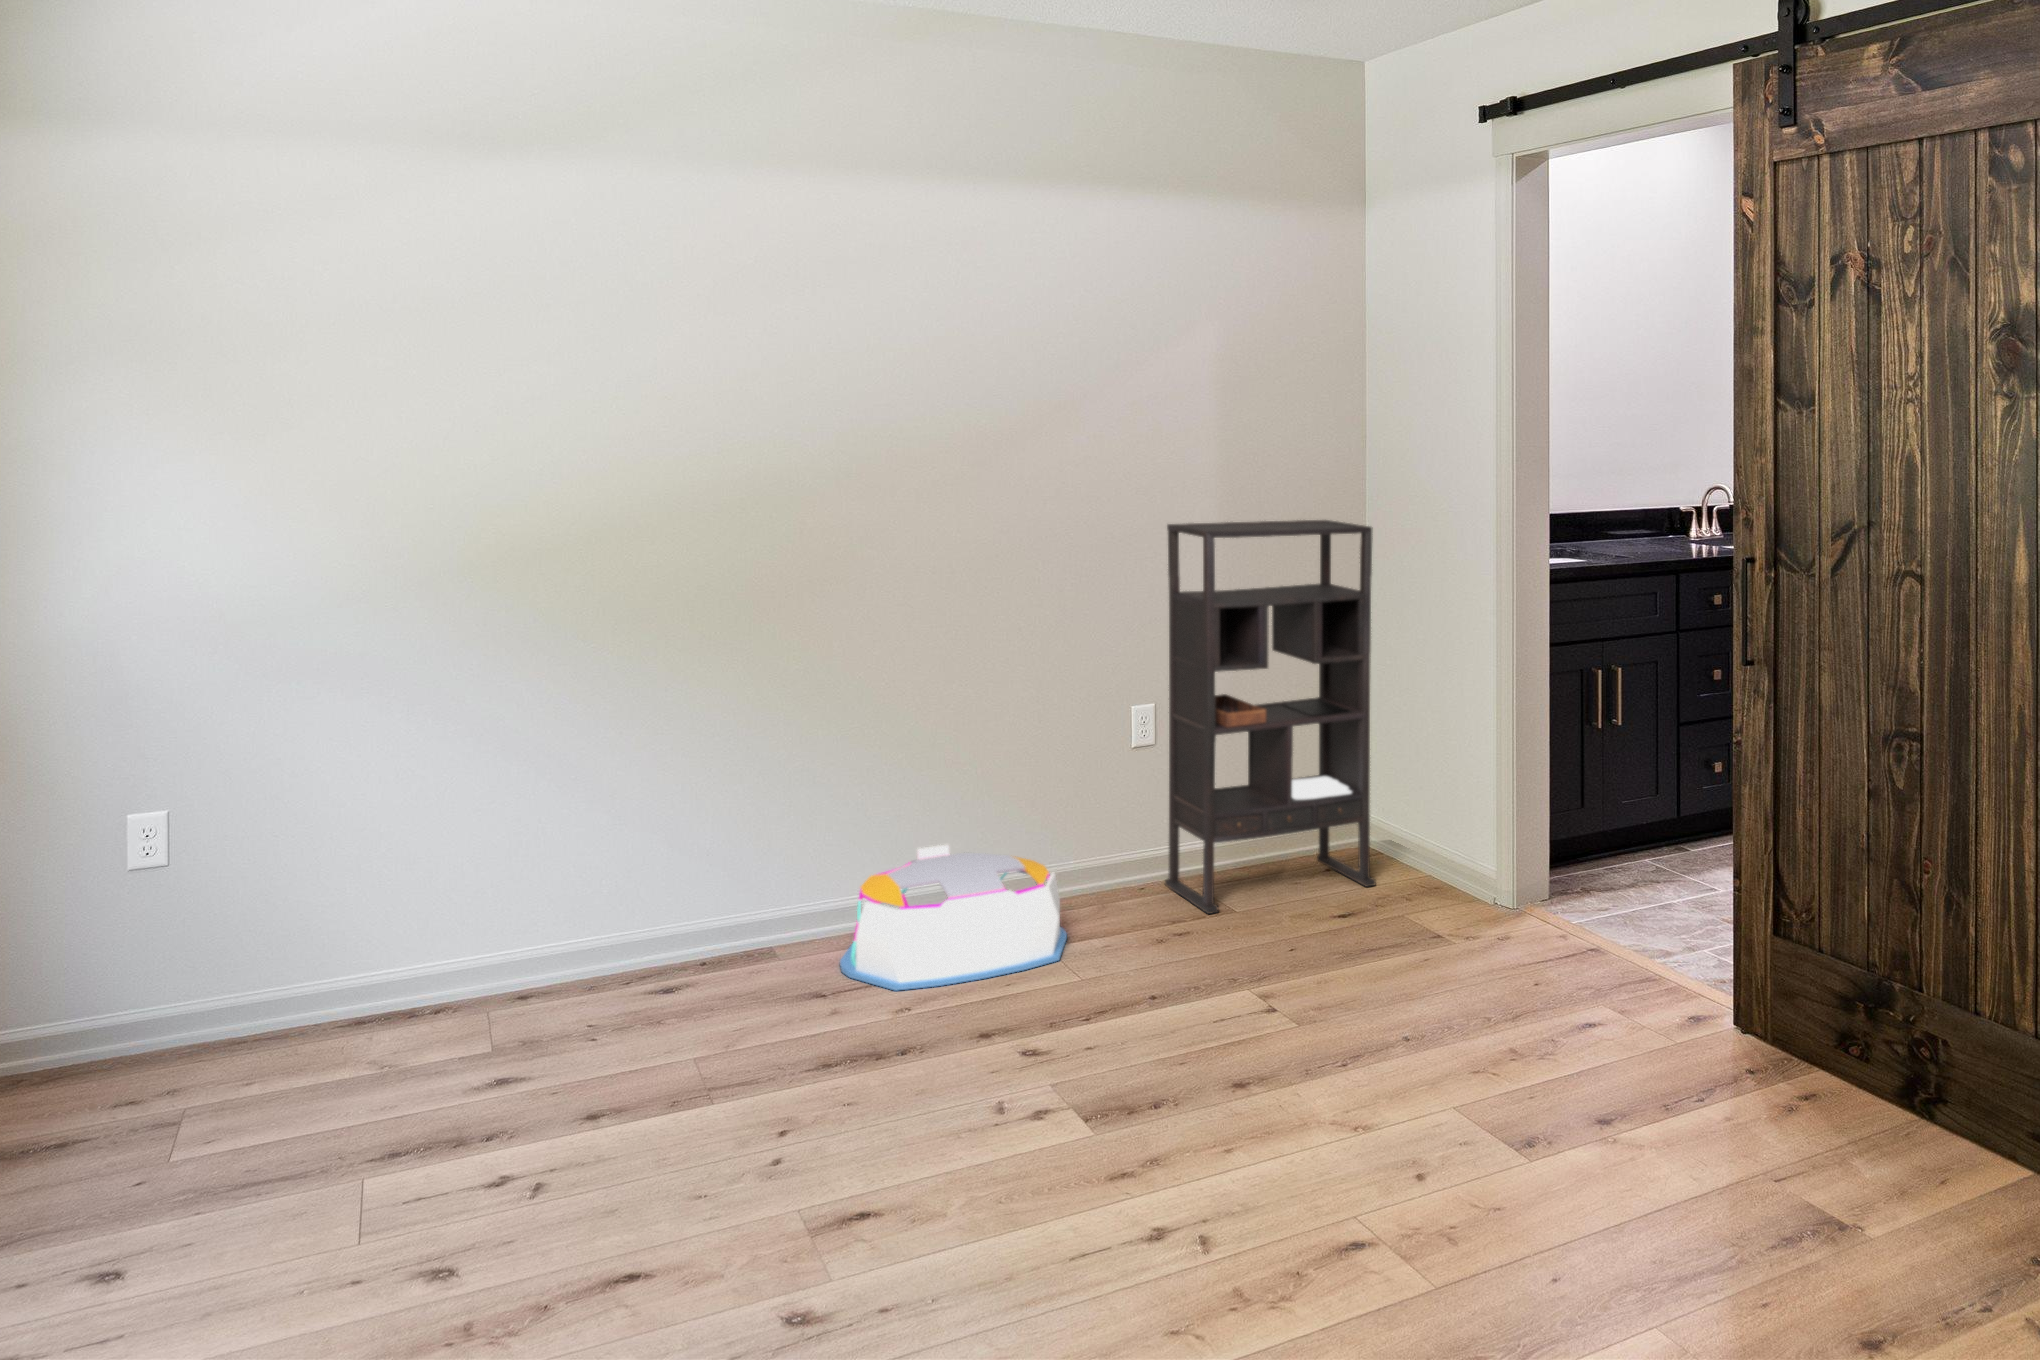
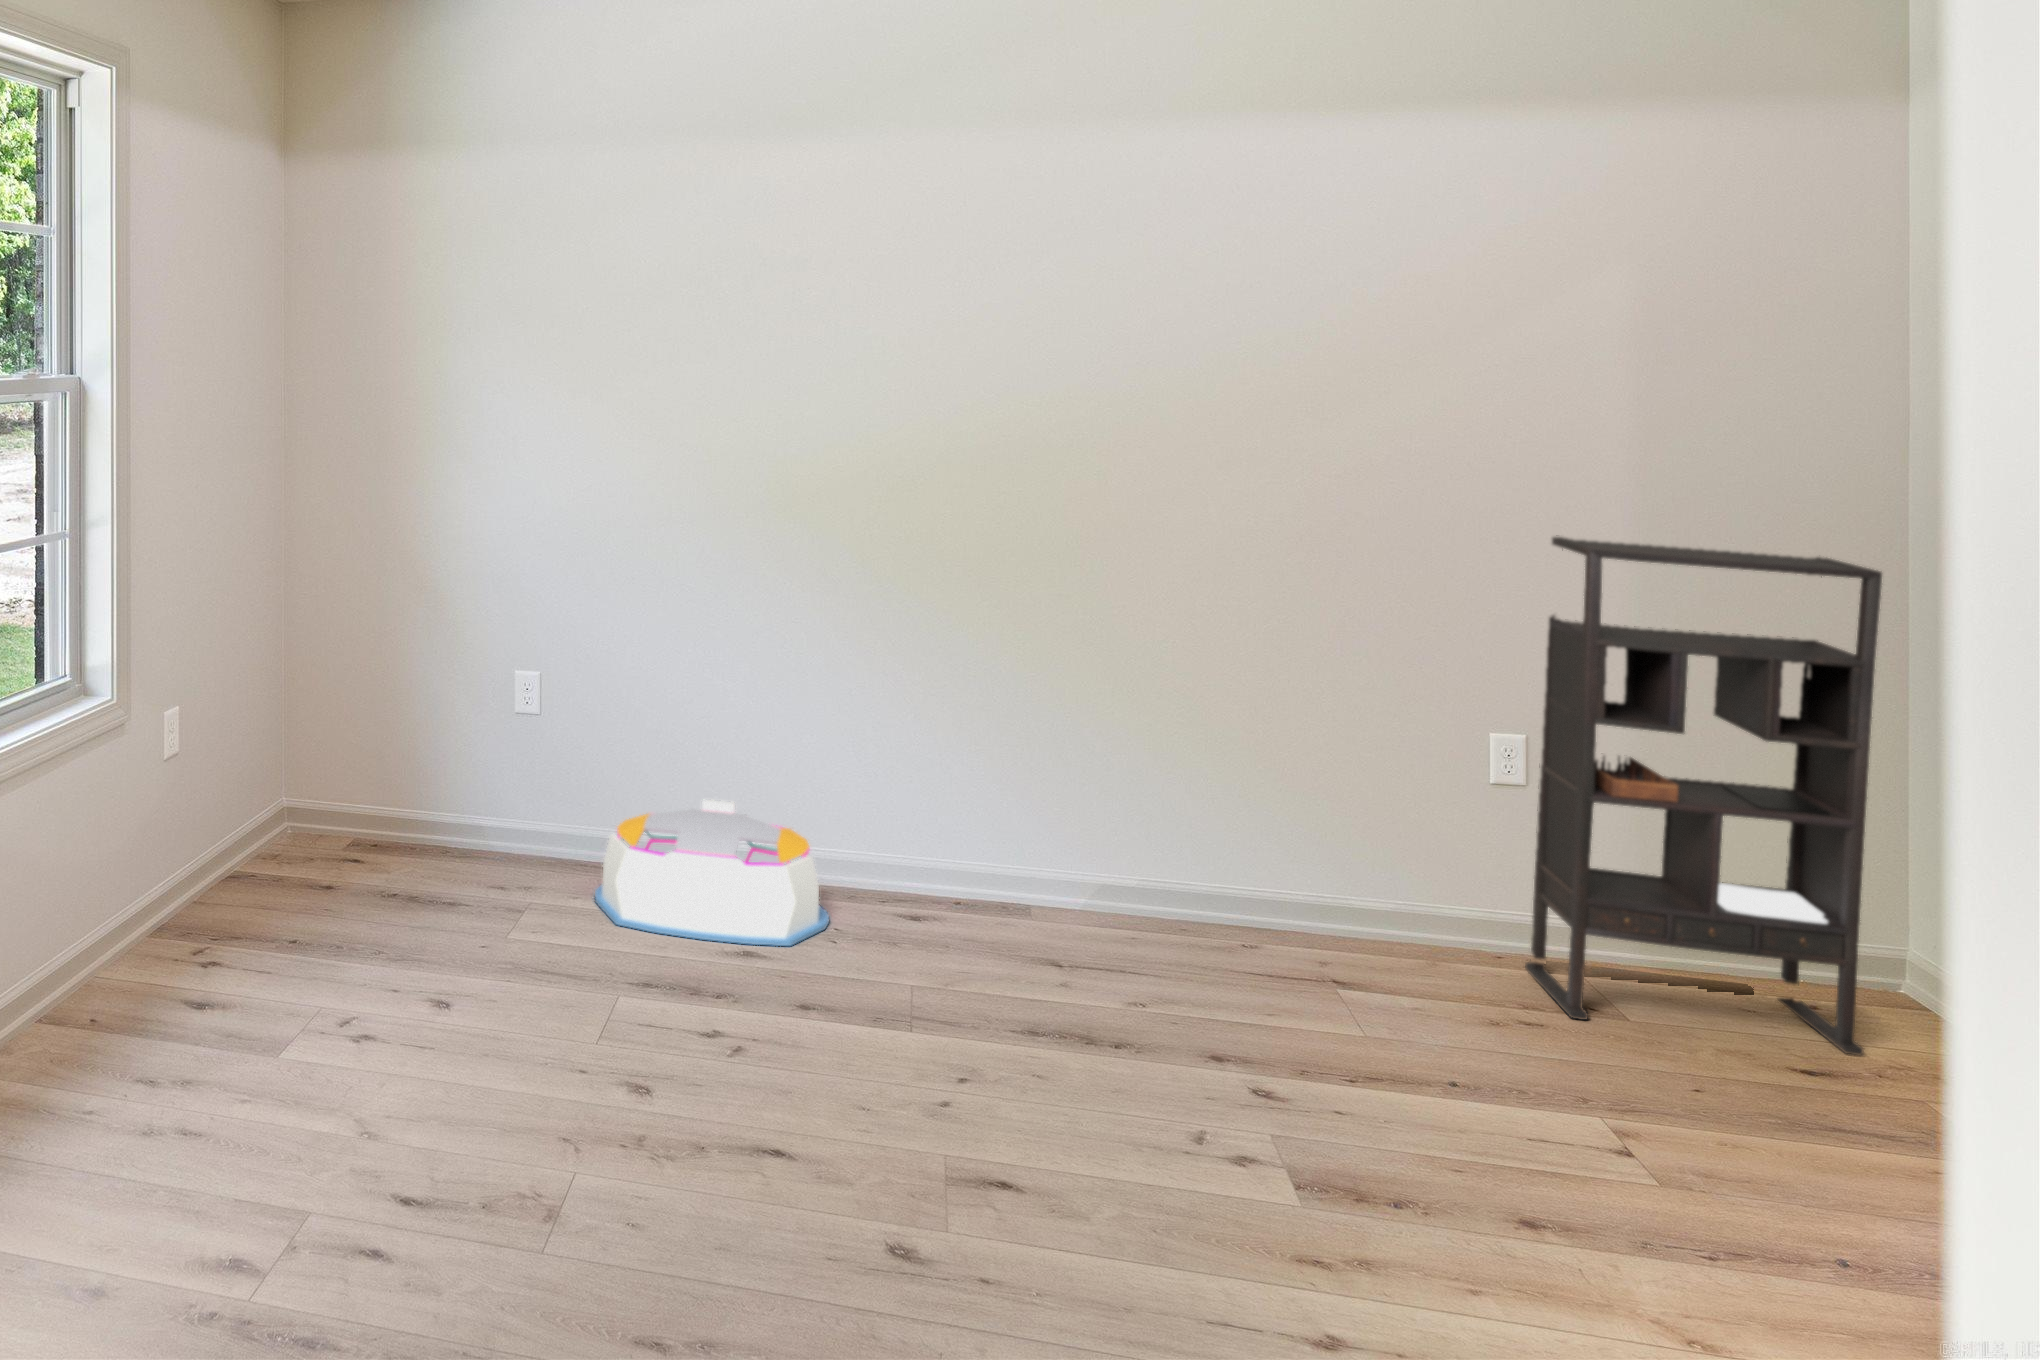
storage bin: present [840,845,1067,991] -> present [595,799,829,946]

